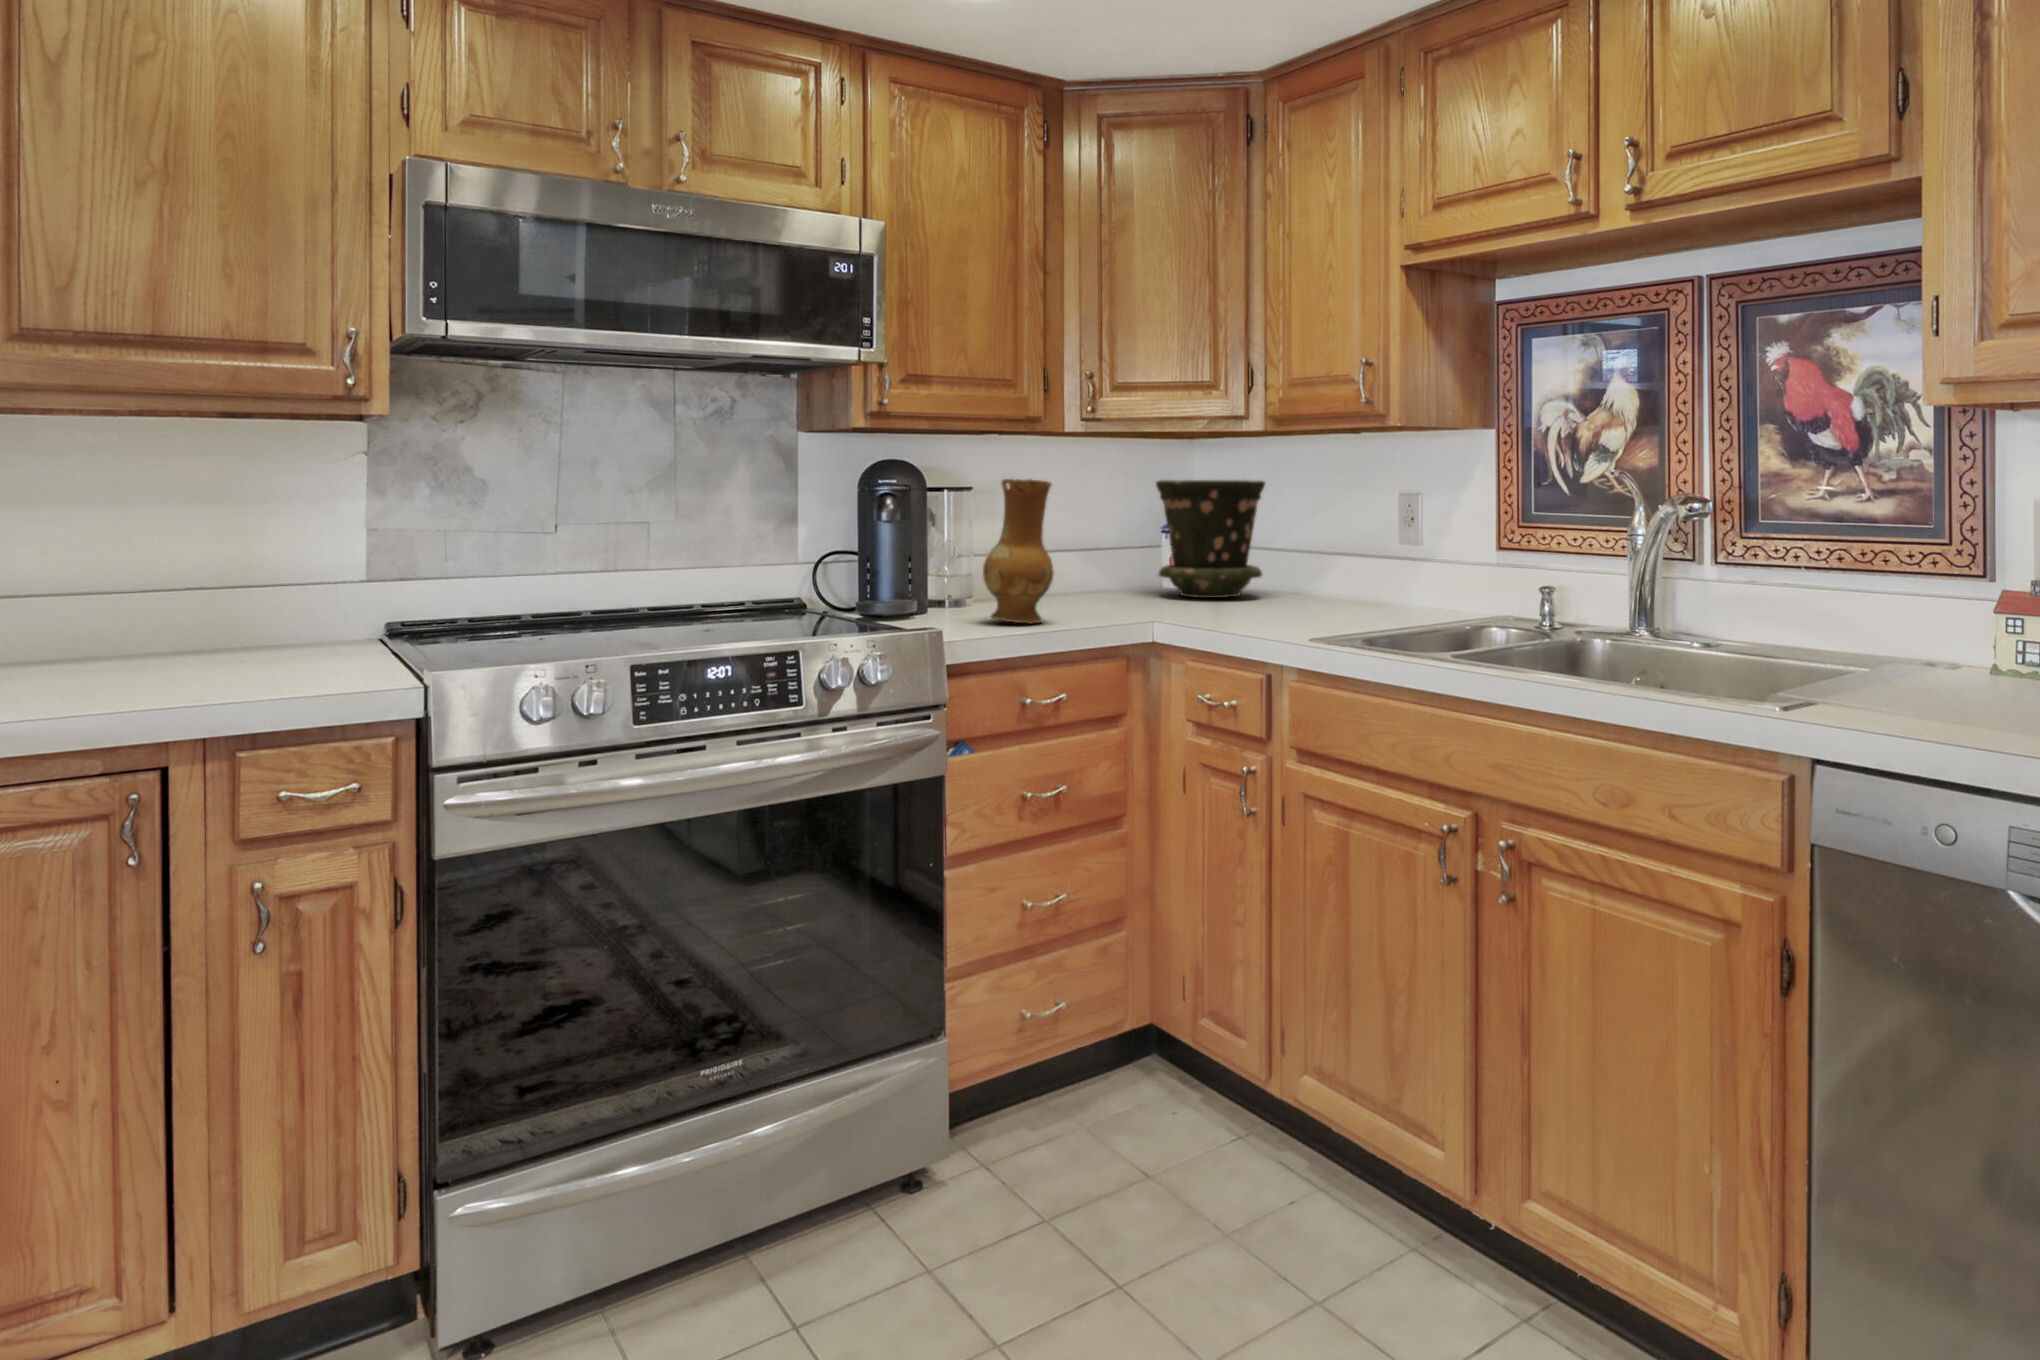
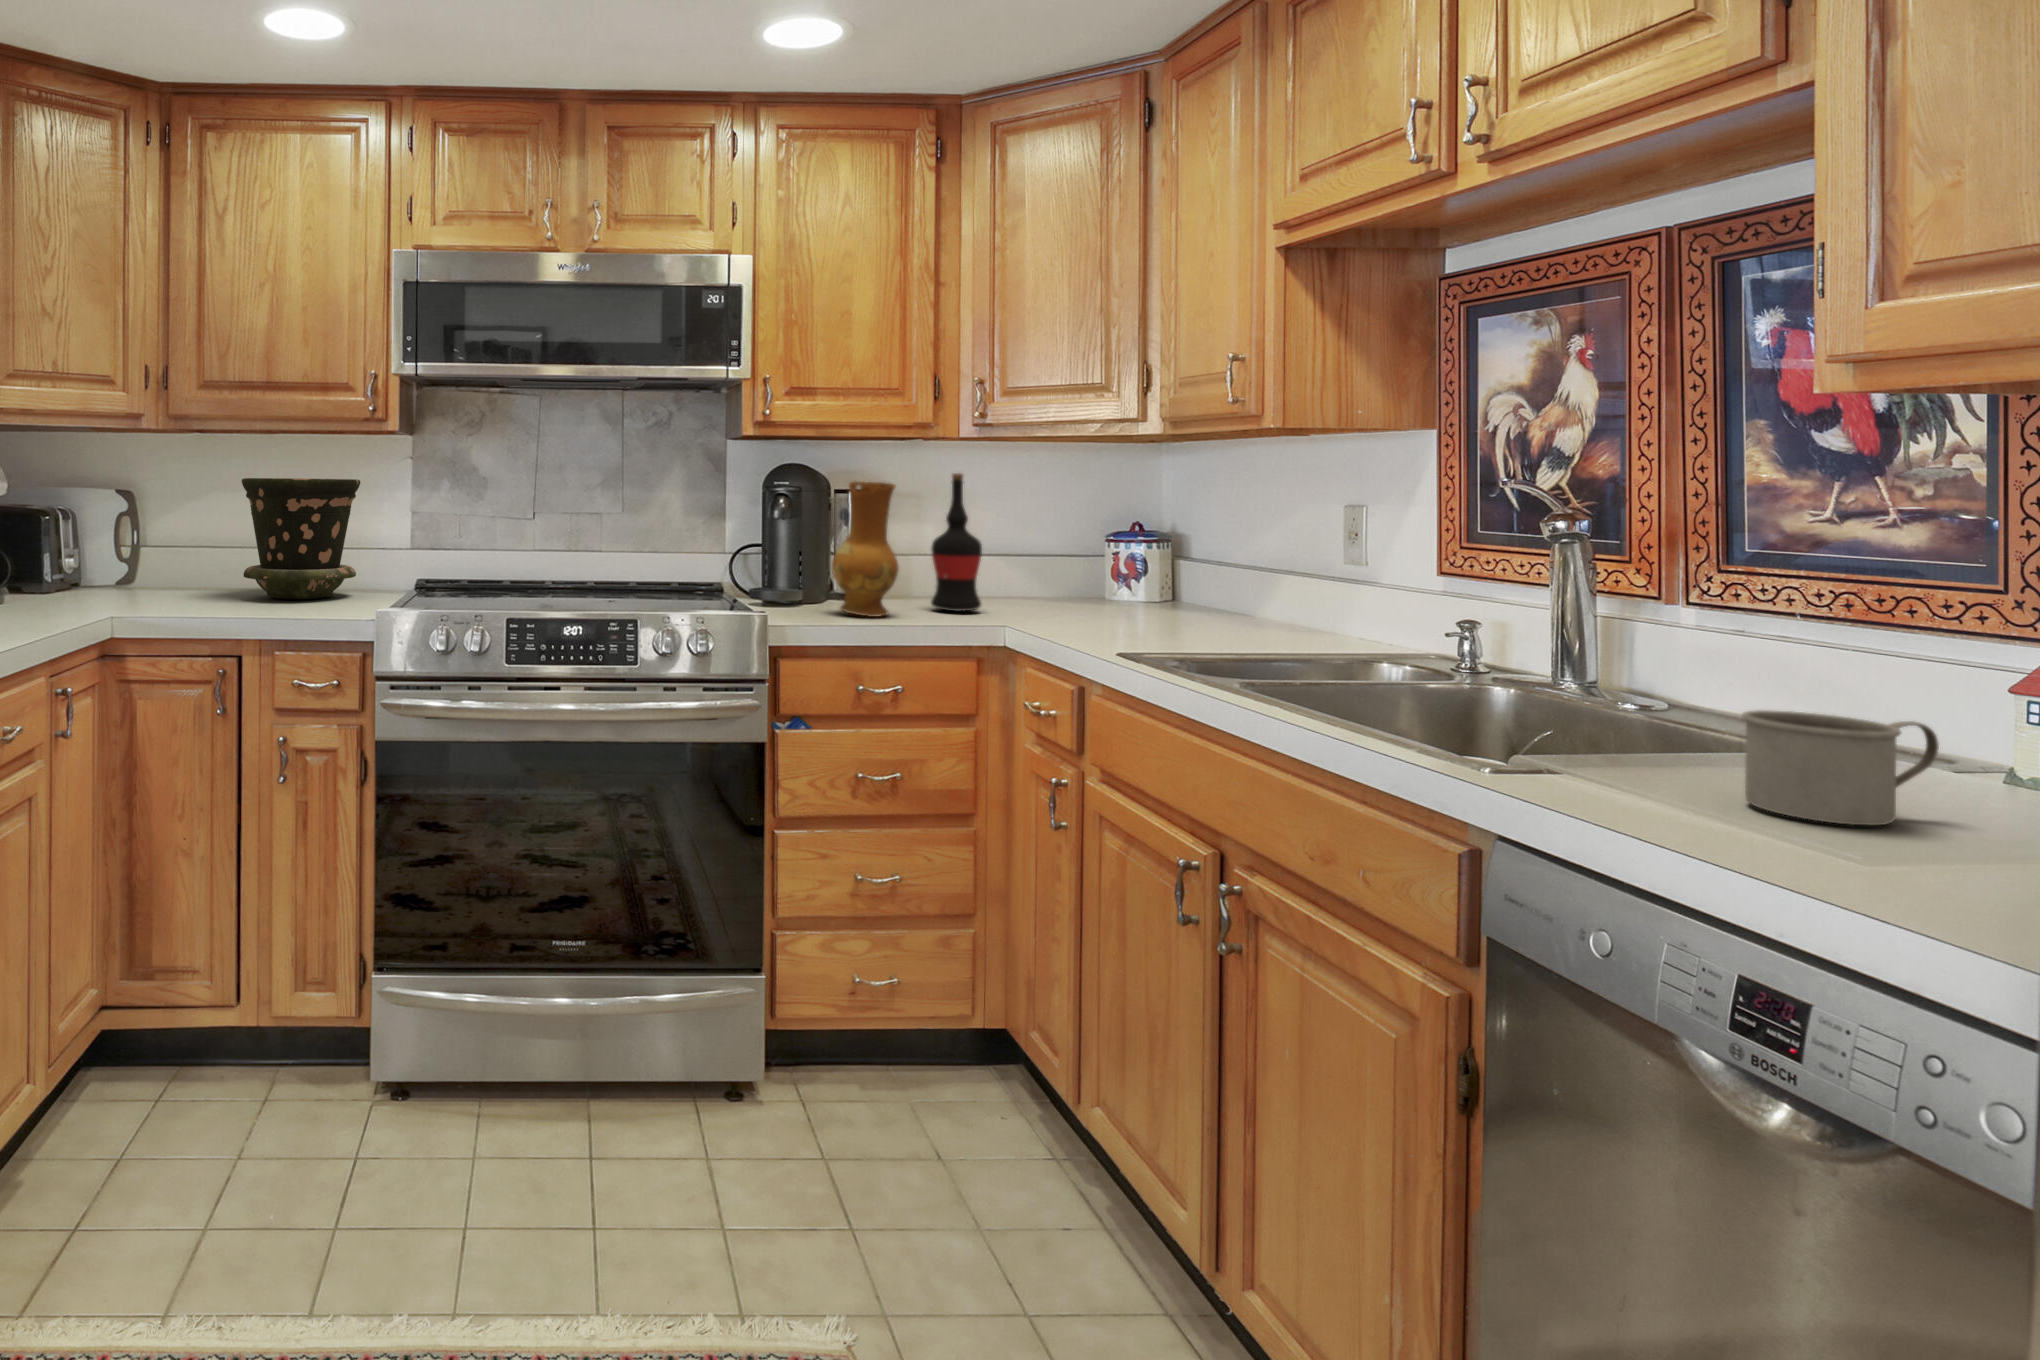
wine bottle: none [1062,470,1112,612] -> present [931,473,982,611]
flower pot: present [1156,480,1266,598] -> present [242,478,360,599]
mug: none [1900,630,1993,705] -> present [1742,710,1939,825]

